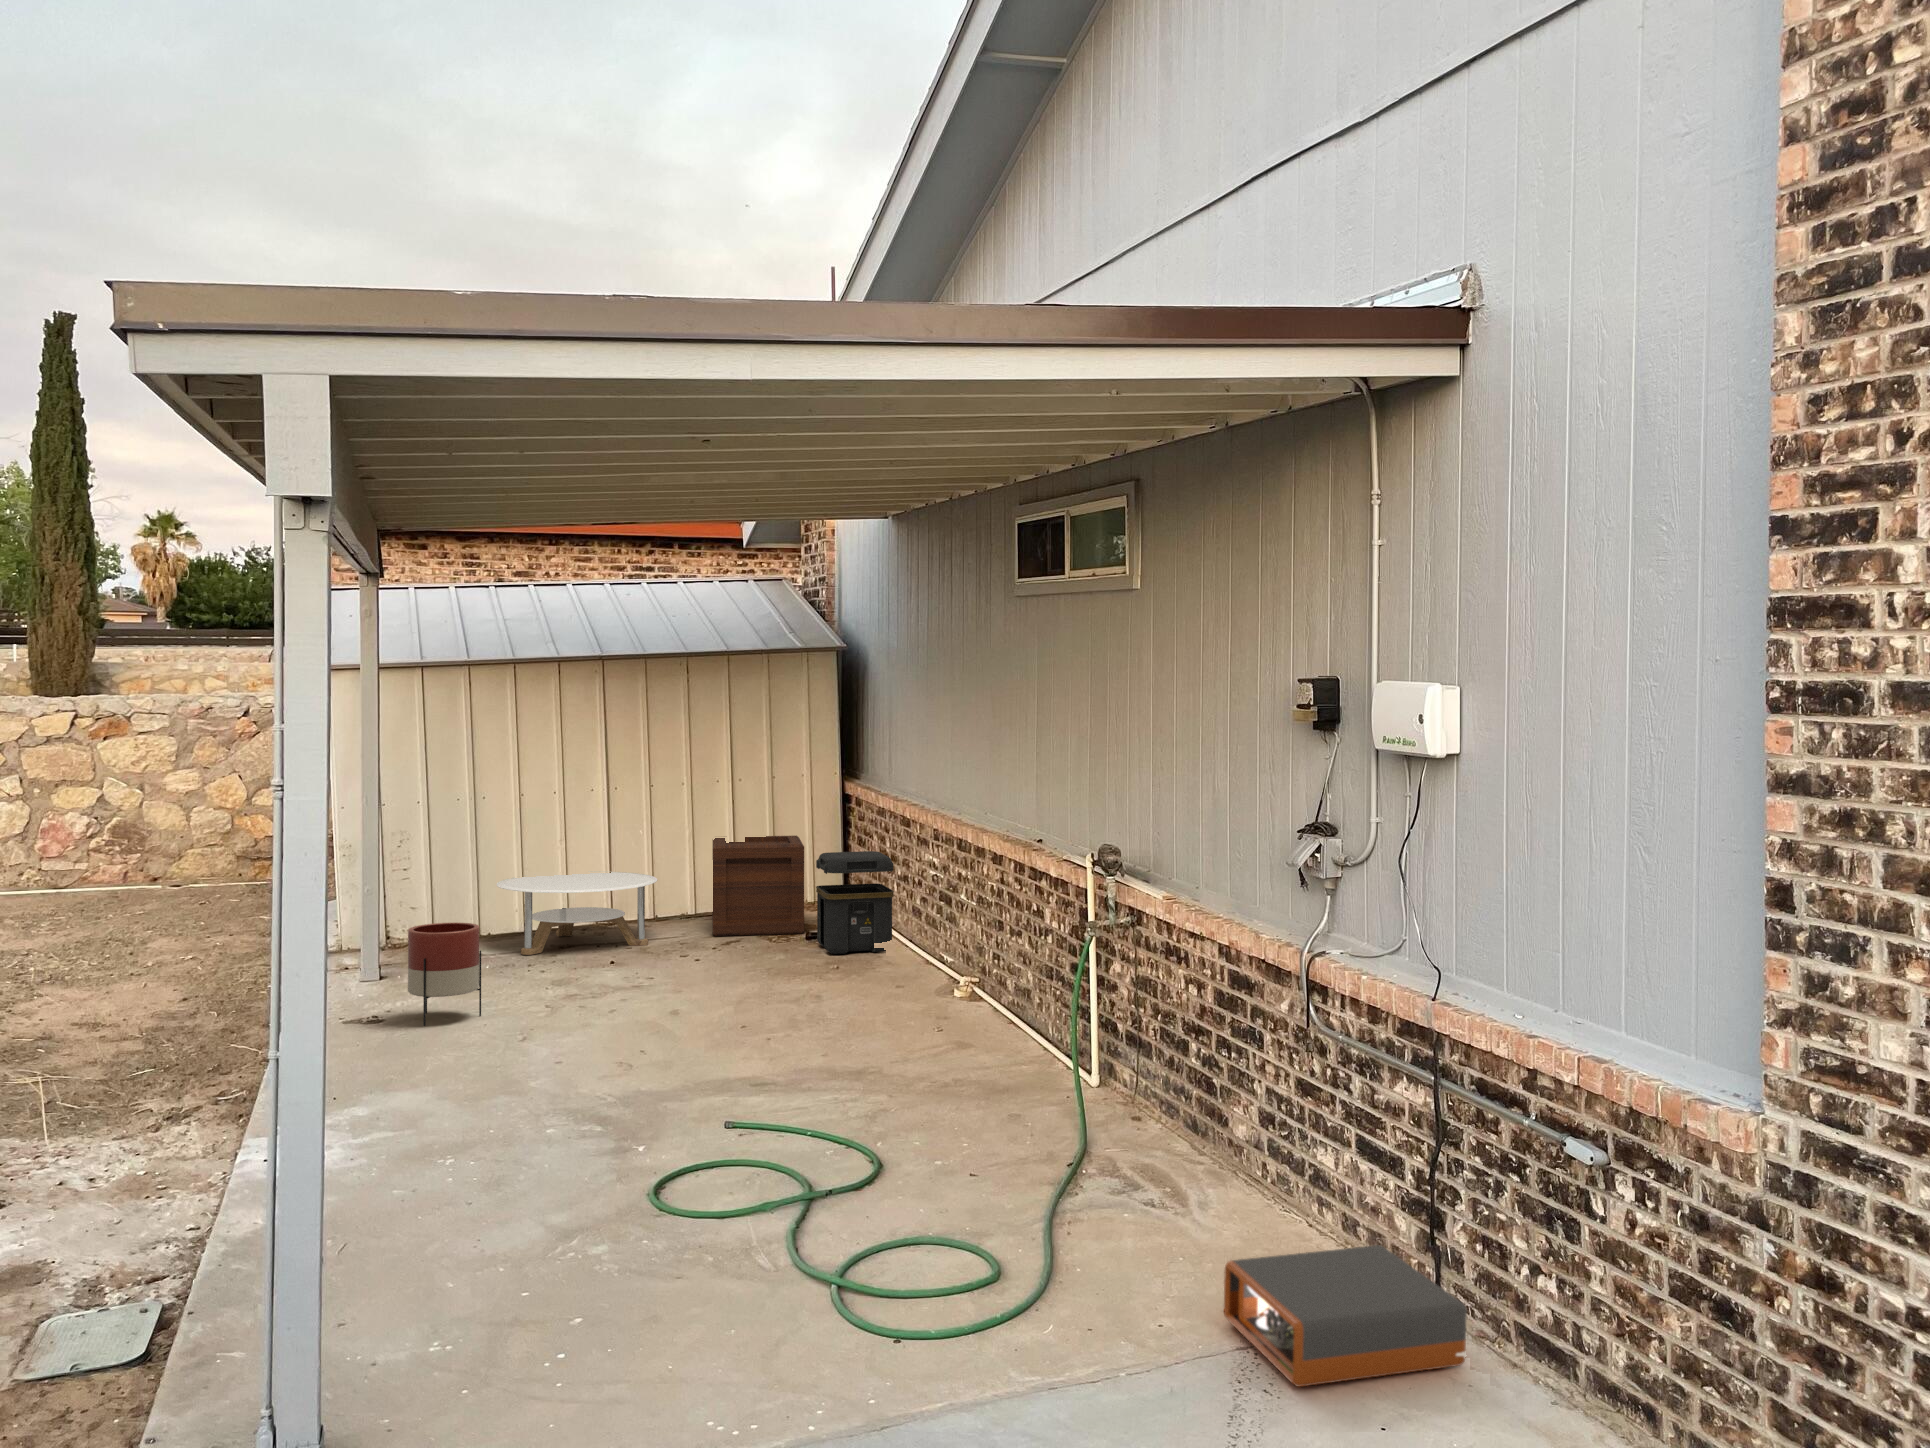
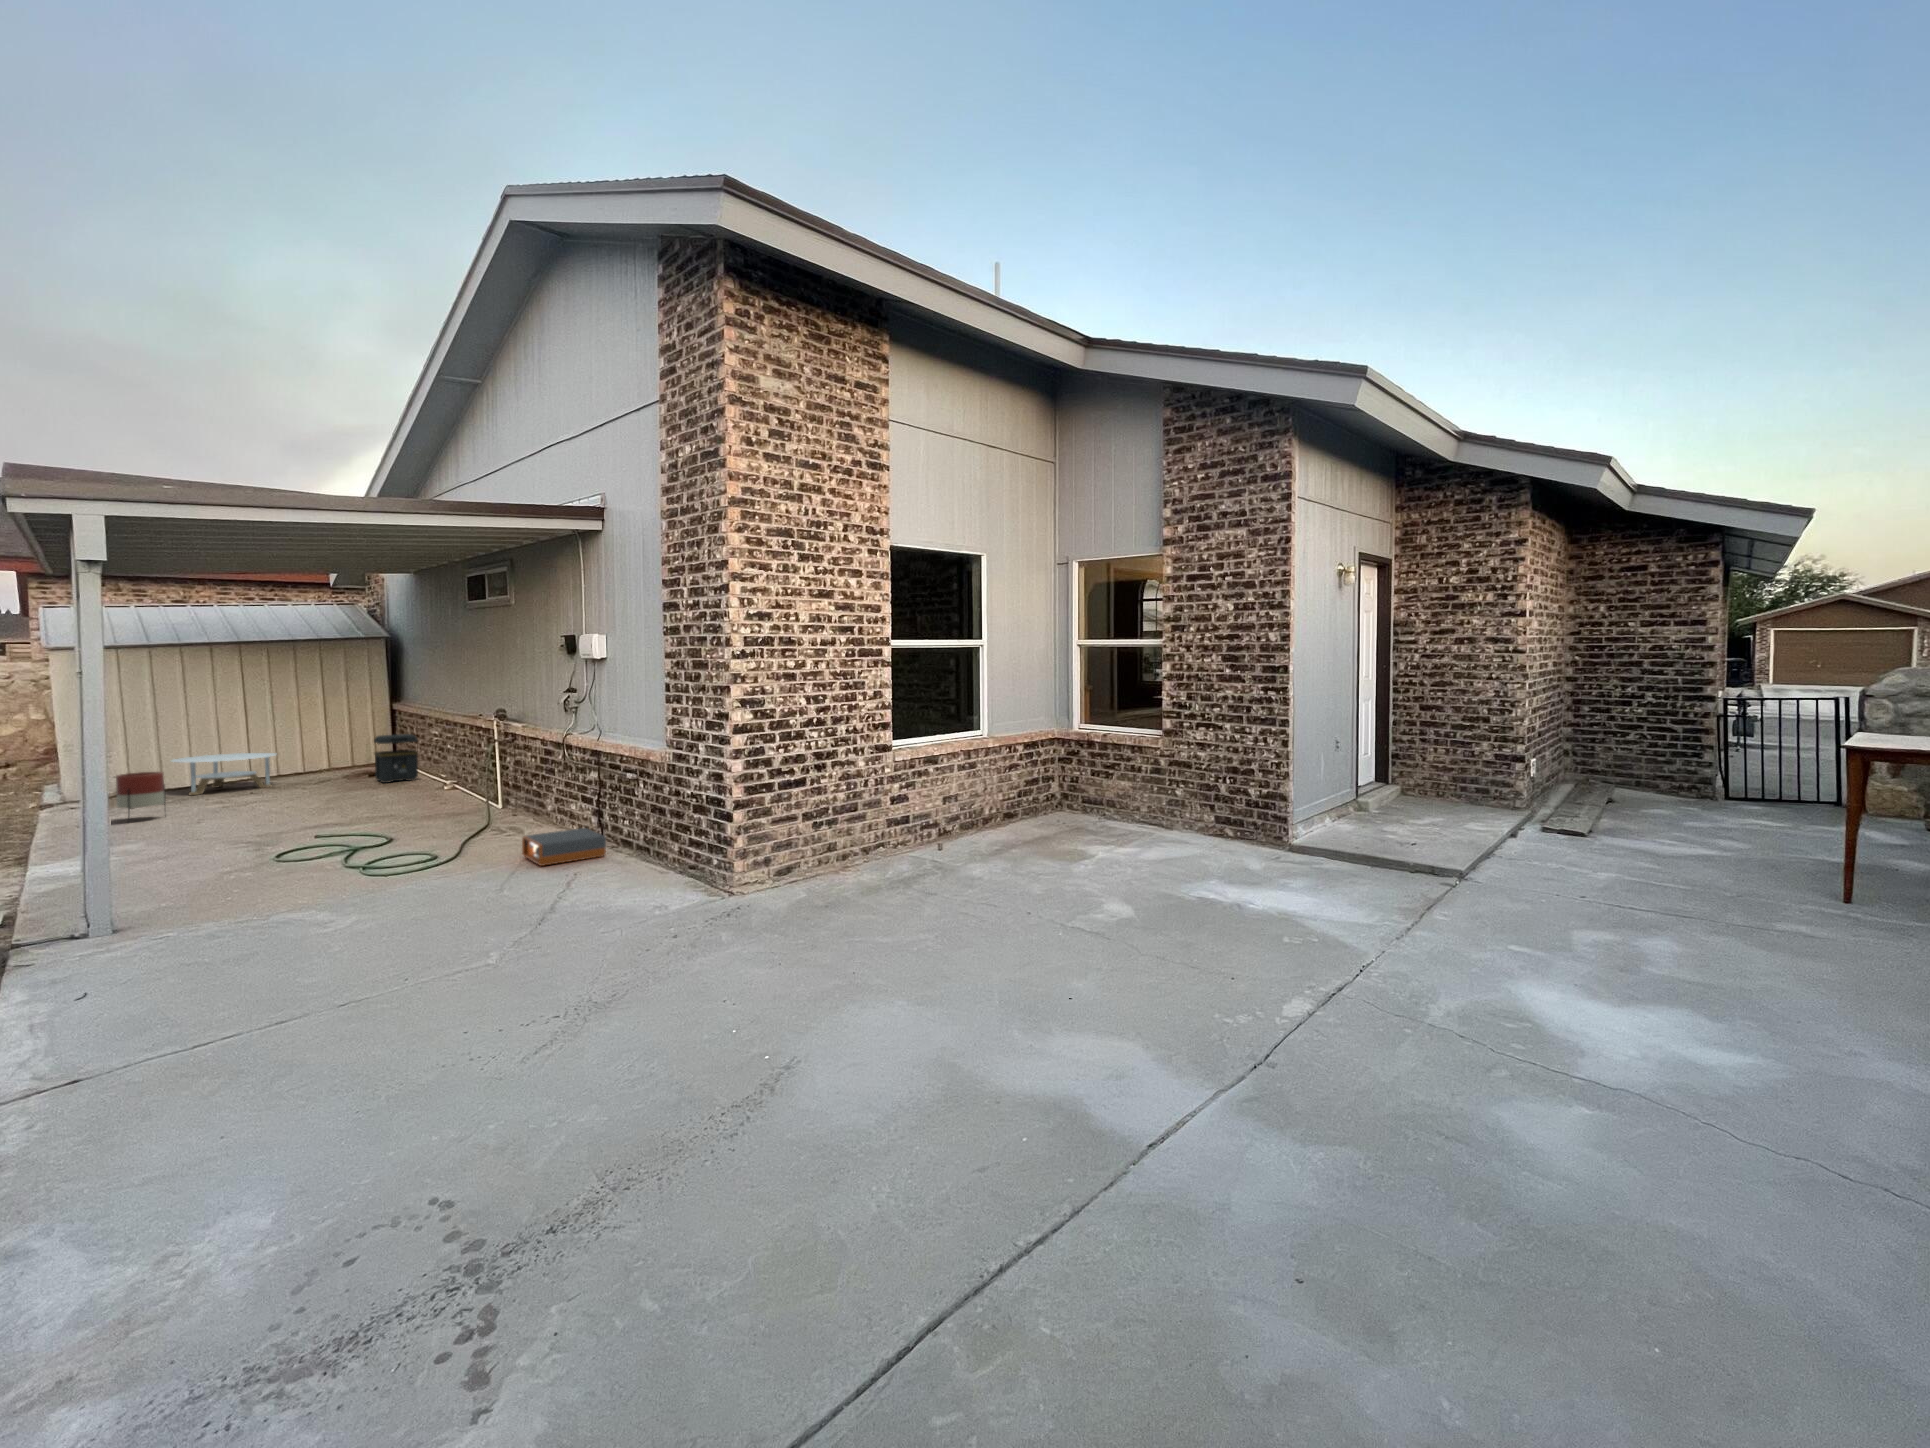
wooden crate: present [712,836,804,936] -> none [312,731,369,781]

